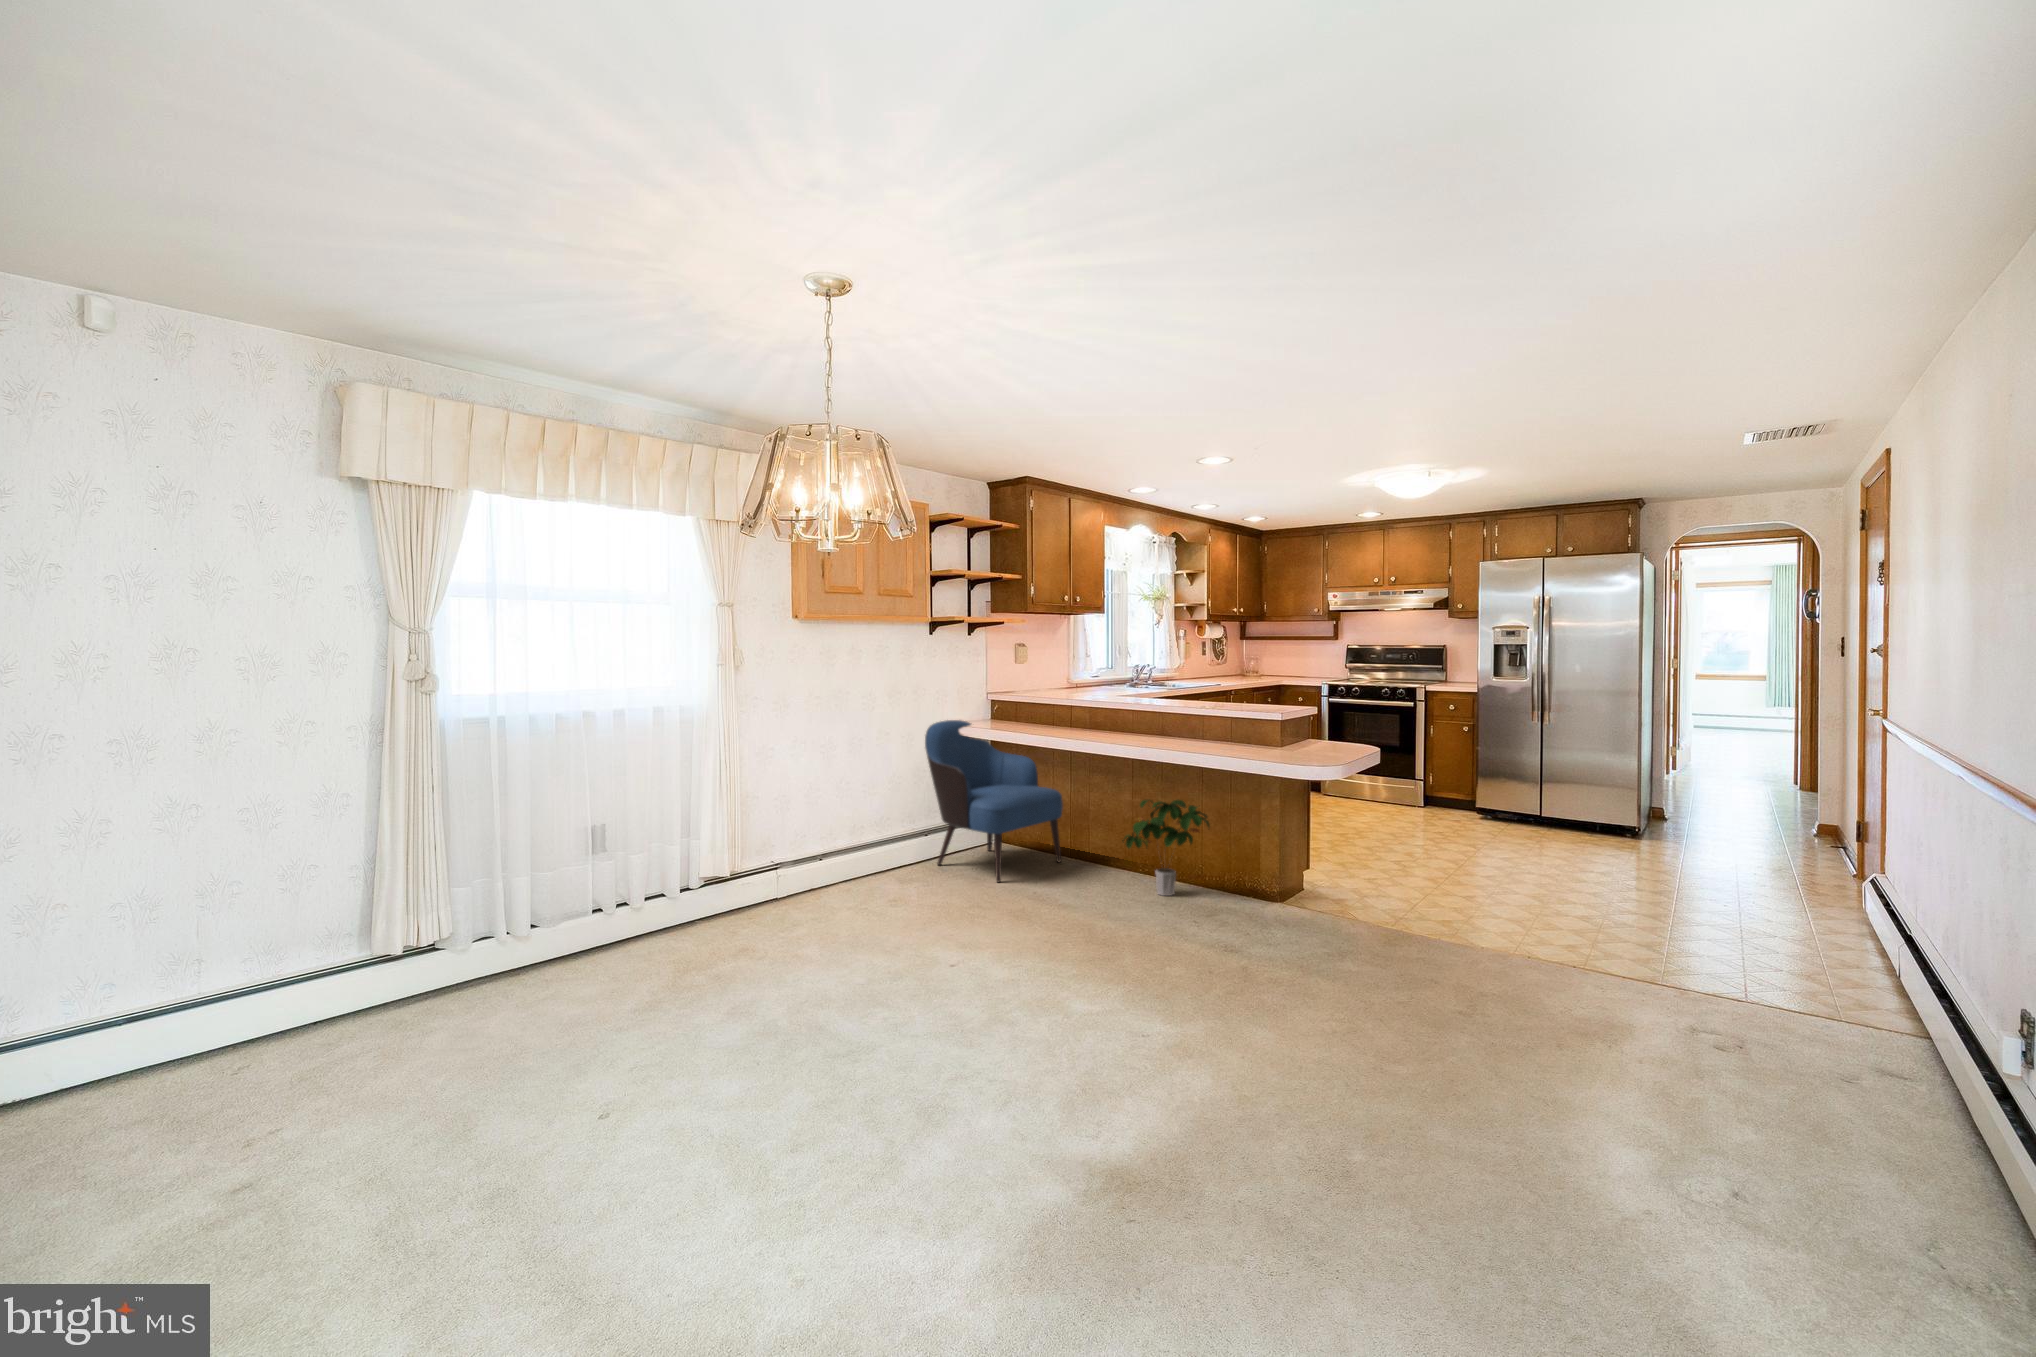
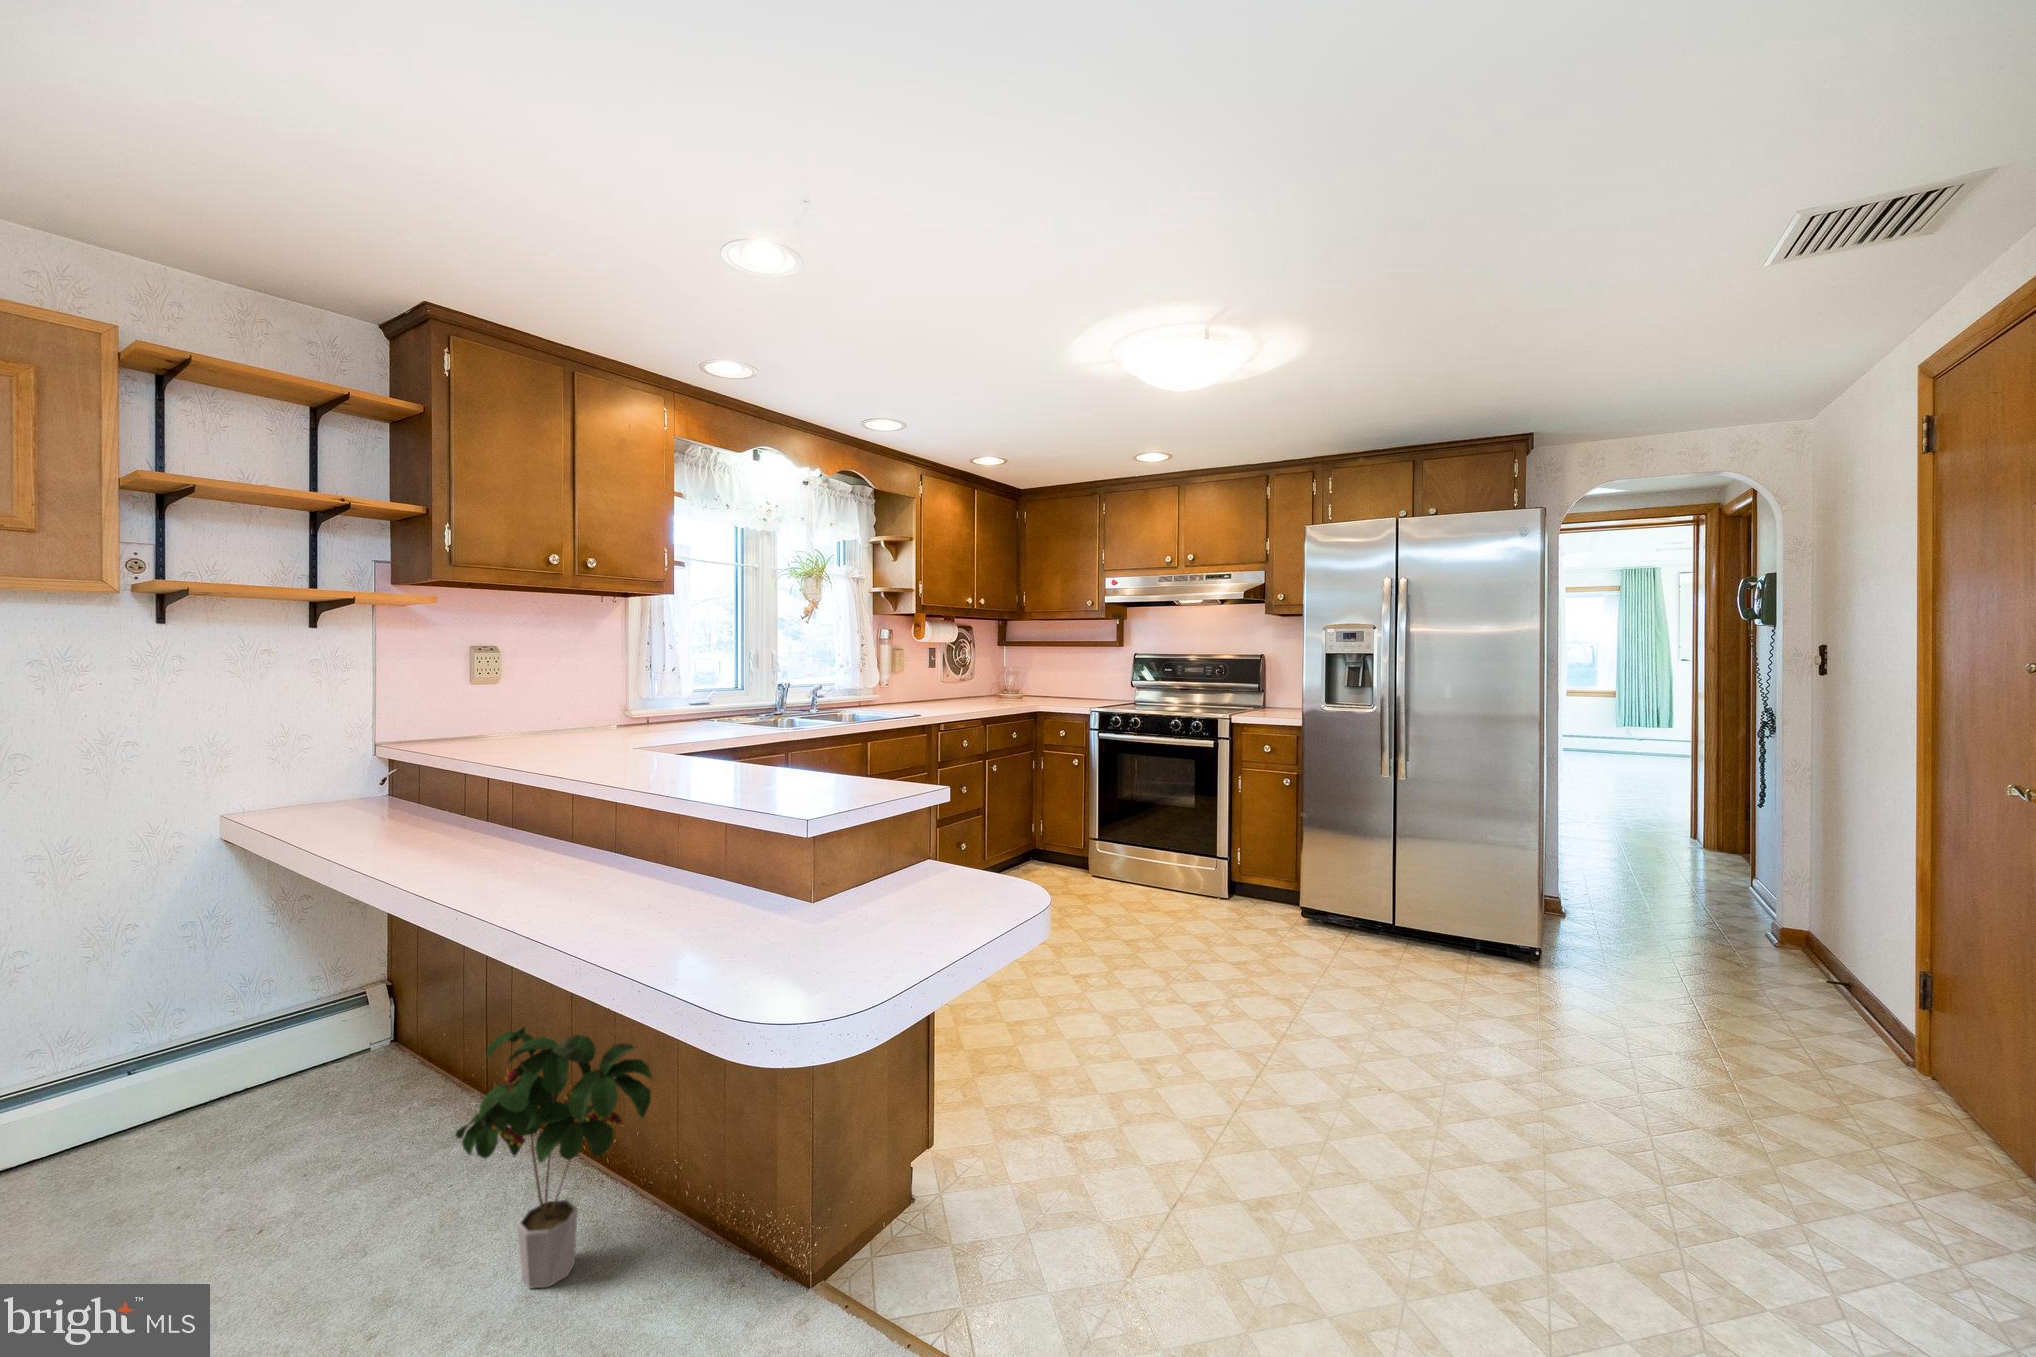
armchair: present [925,720,1063,882] -> none [88,806,457,1239]

